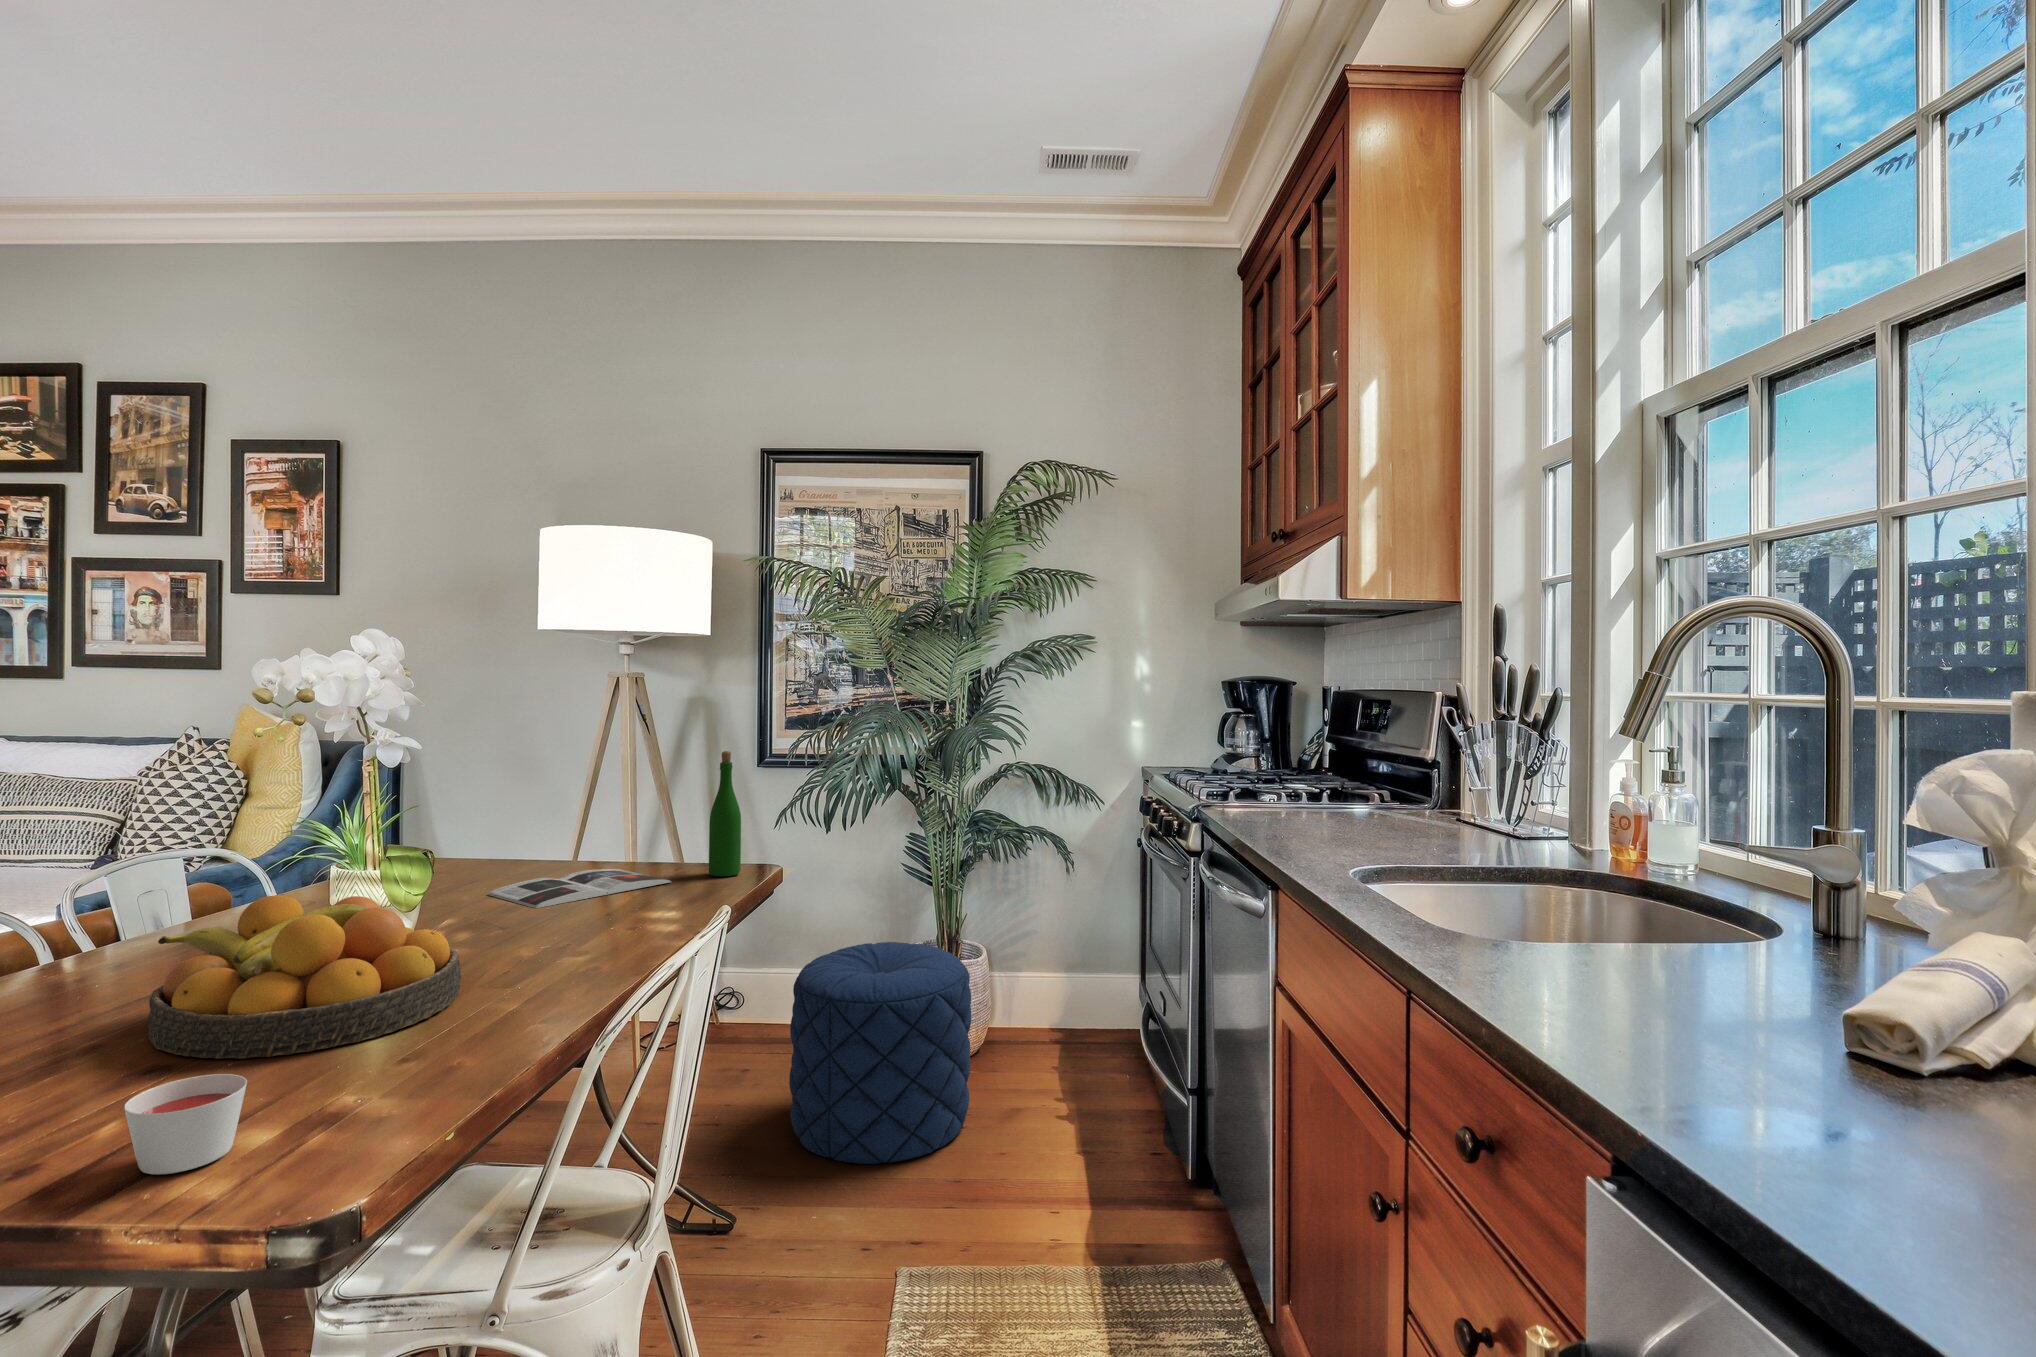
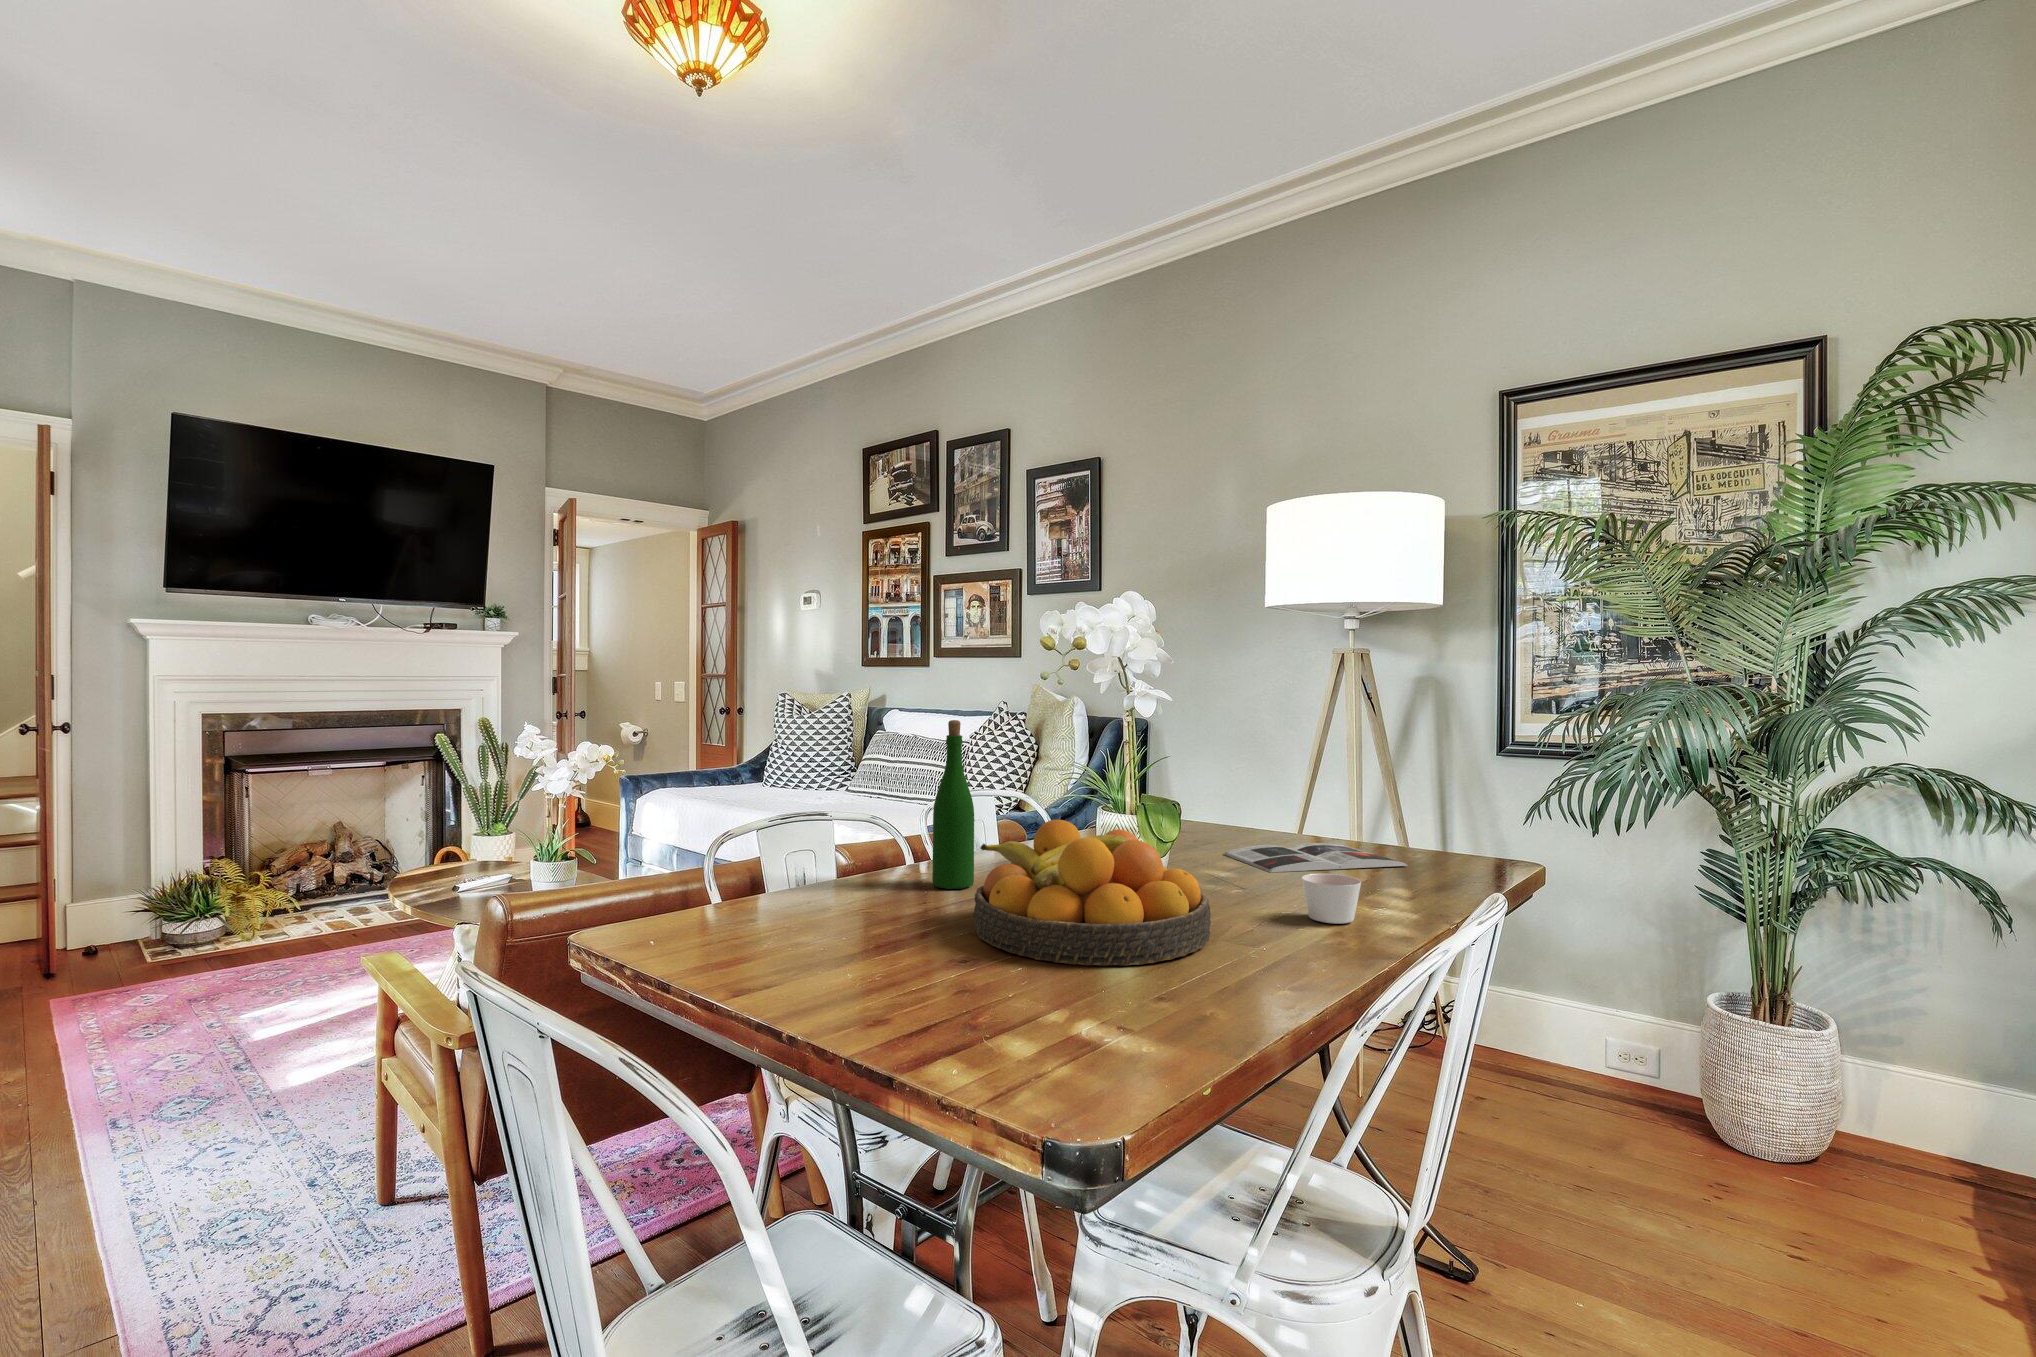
wine bottle: present [709,751,741,877] -> present [932,720,974,889]
pouf: present [789,942,971,1164] -> none [1549,981,1834,1284]
candle: present [124,1074,247,1175] -> present [1302,874,1361,924]

